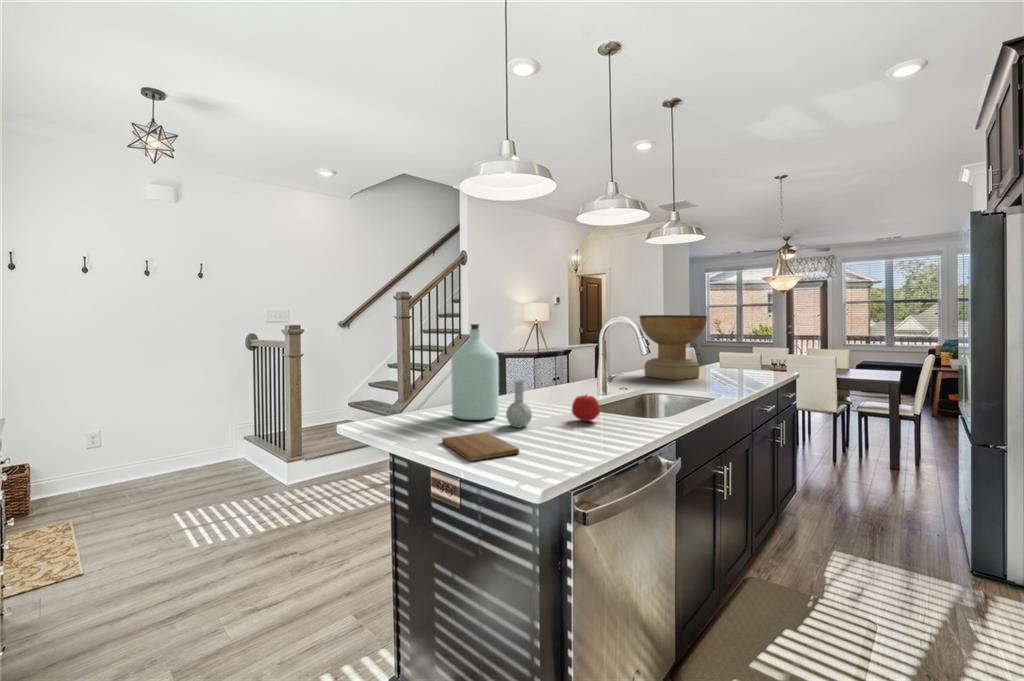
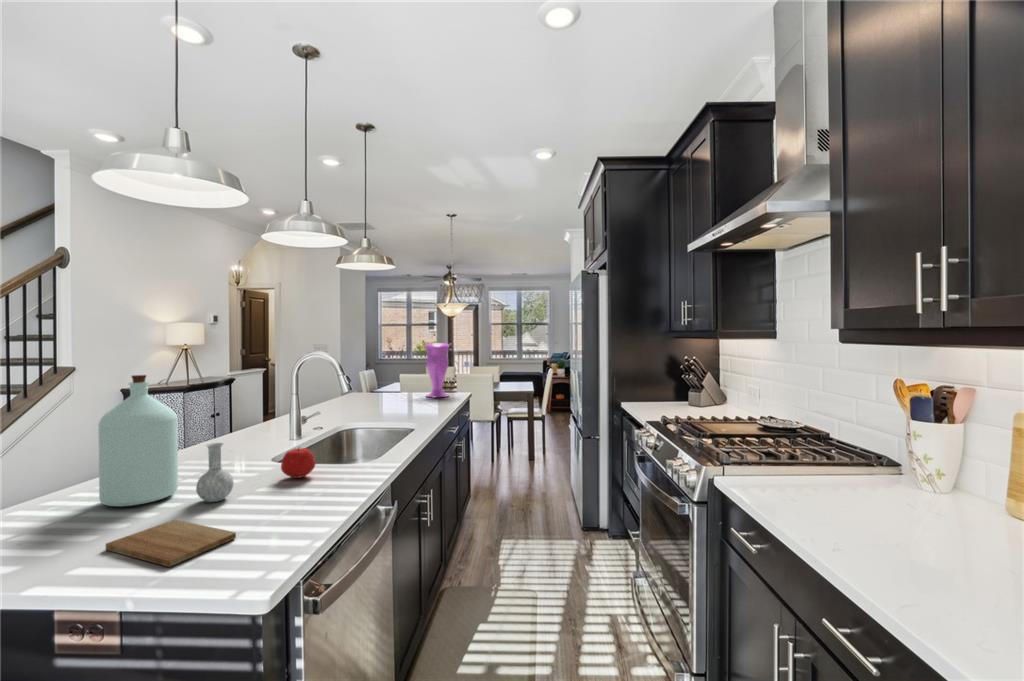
decorative bowl: present [640,315,707,380] -> none [332,345,399,411]
vase: none [739,315,772,374] -> present [425,343,449,397]

